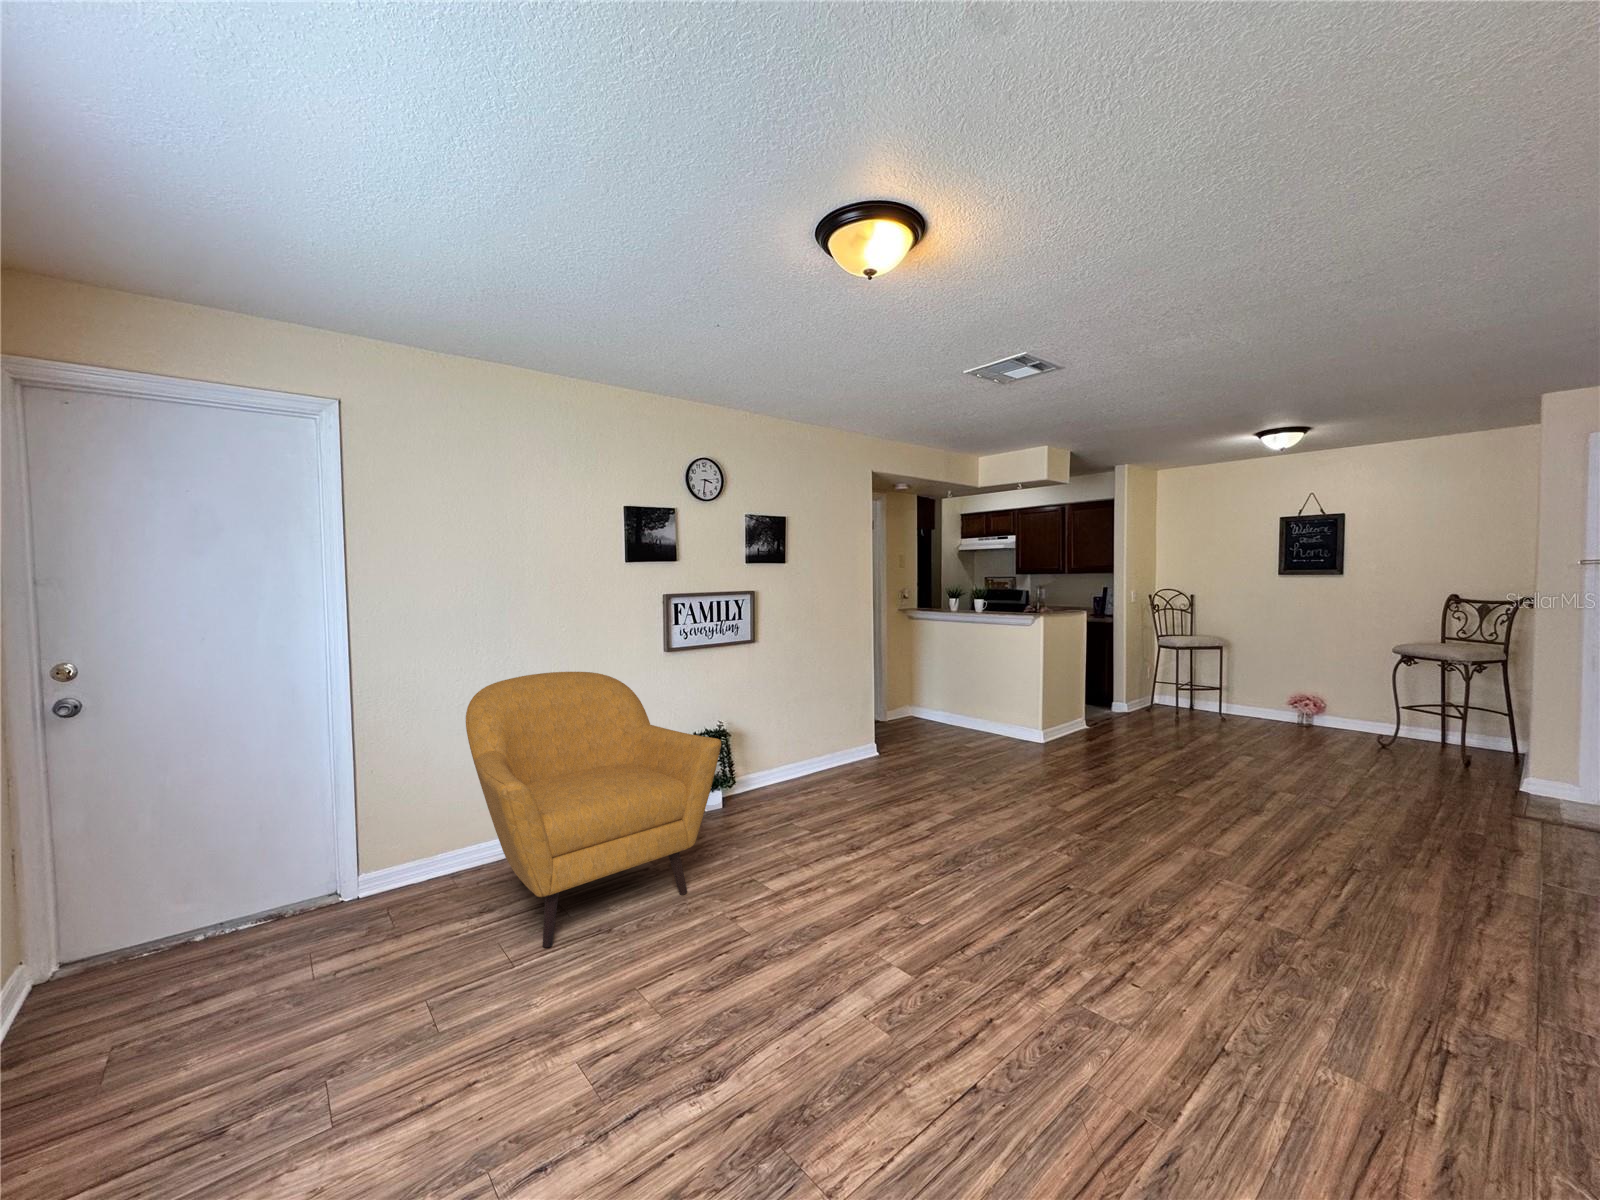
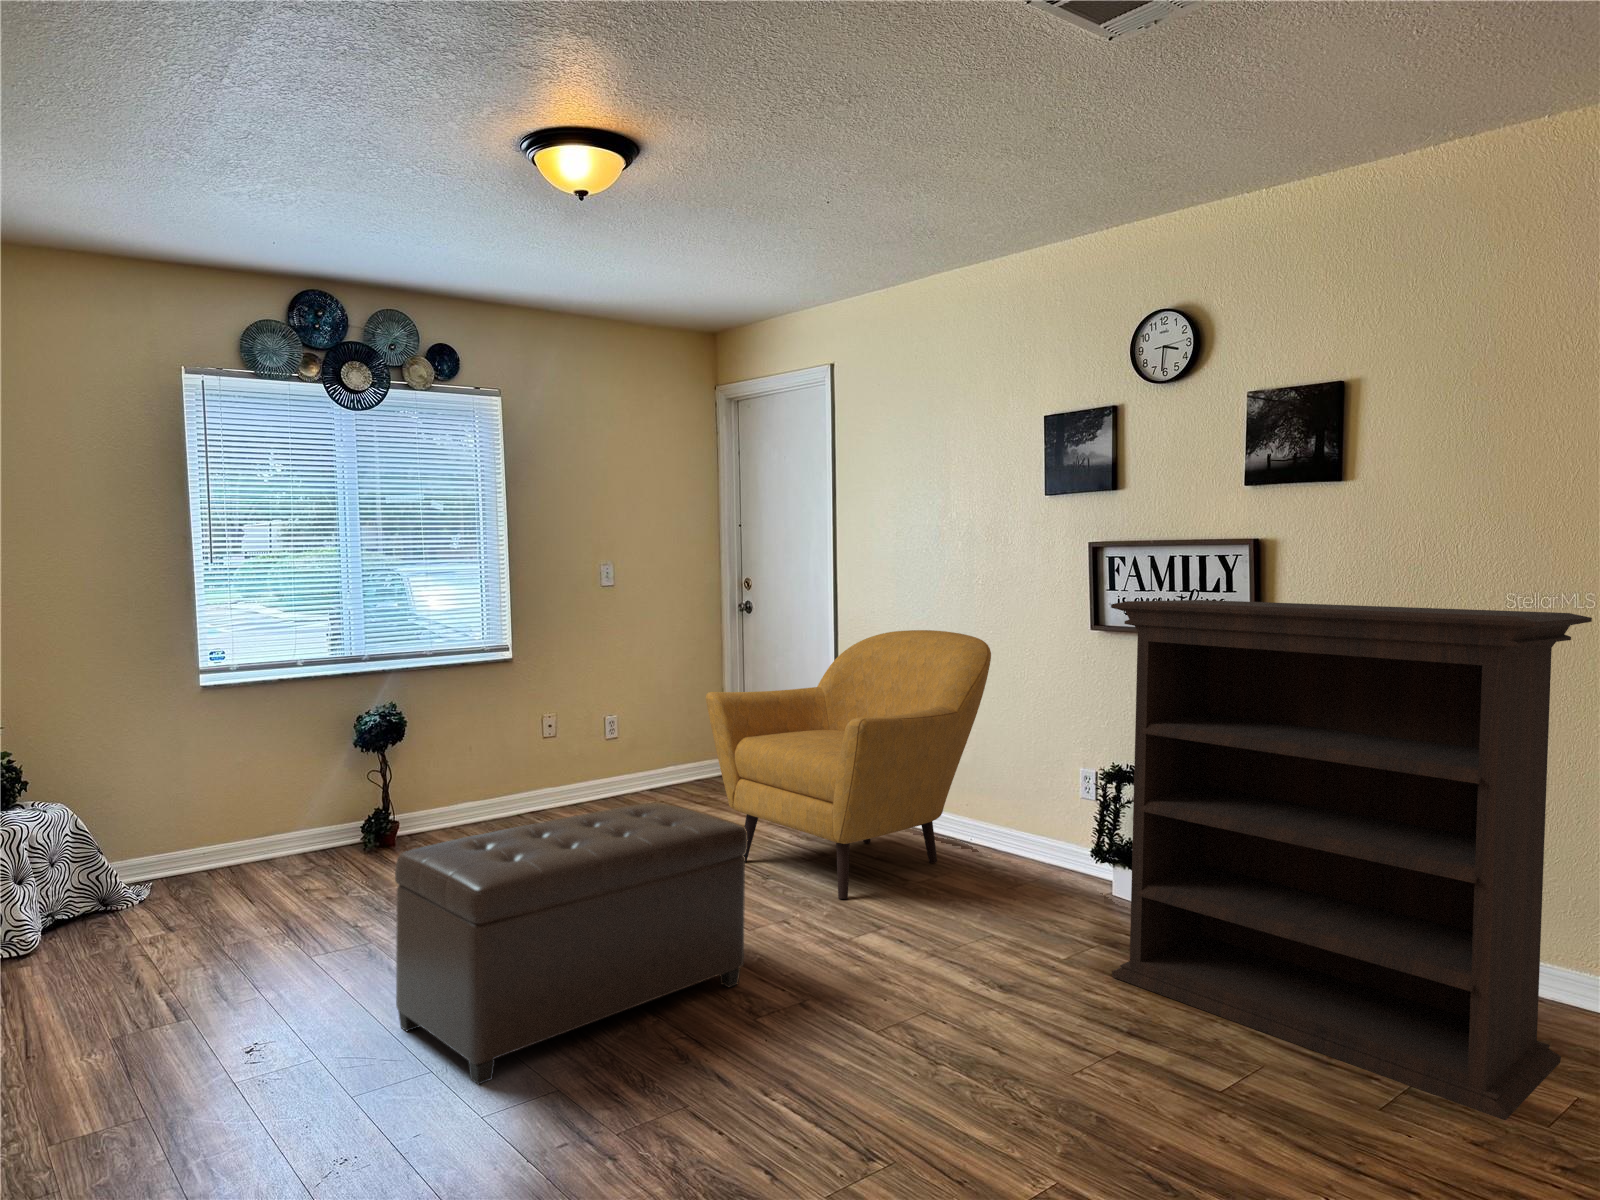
bookshelf: none [775,617,939,823] -> present [1111,600,1592,1120]
ottoman: none [787,817,1079,1111] -> present [395,803,748,1084]

